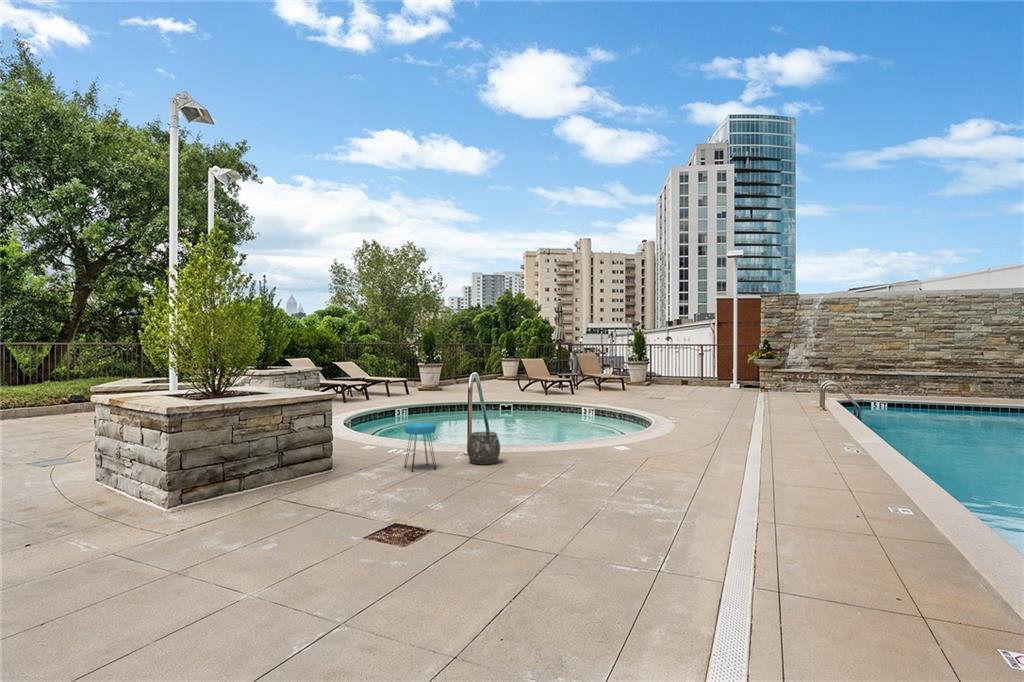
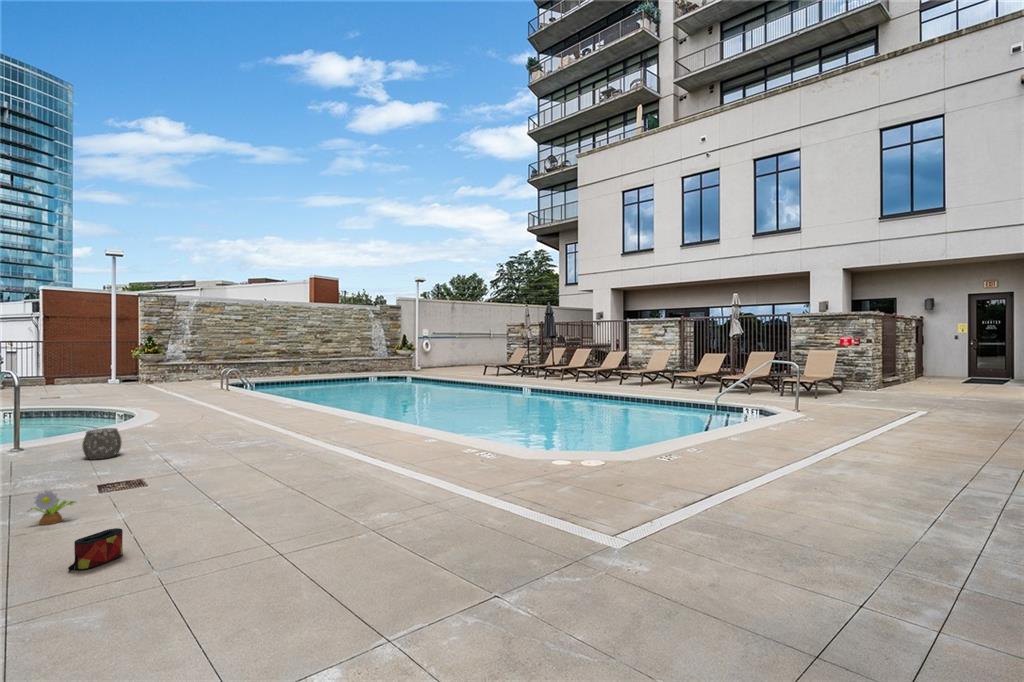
stool: present [404,423,436,472] -> none [31,426,77,476]
decorative plant: none [239,485,275,521] -> present [31,490,76,525]
bag: none [68,547,130,586] -> present [68,528,123,571]

